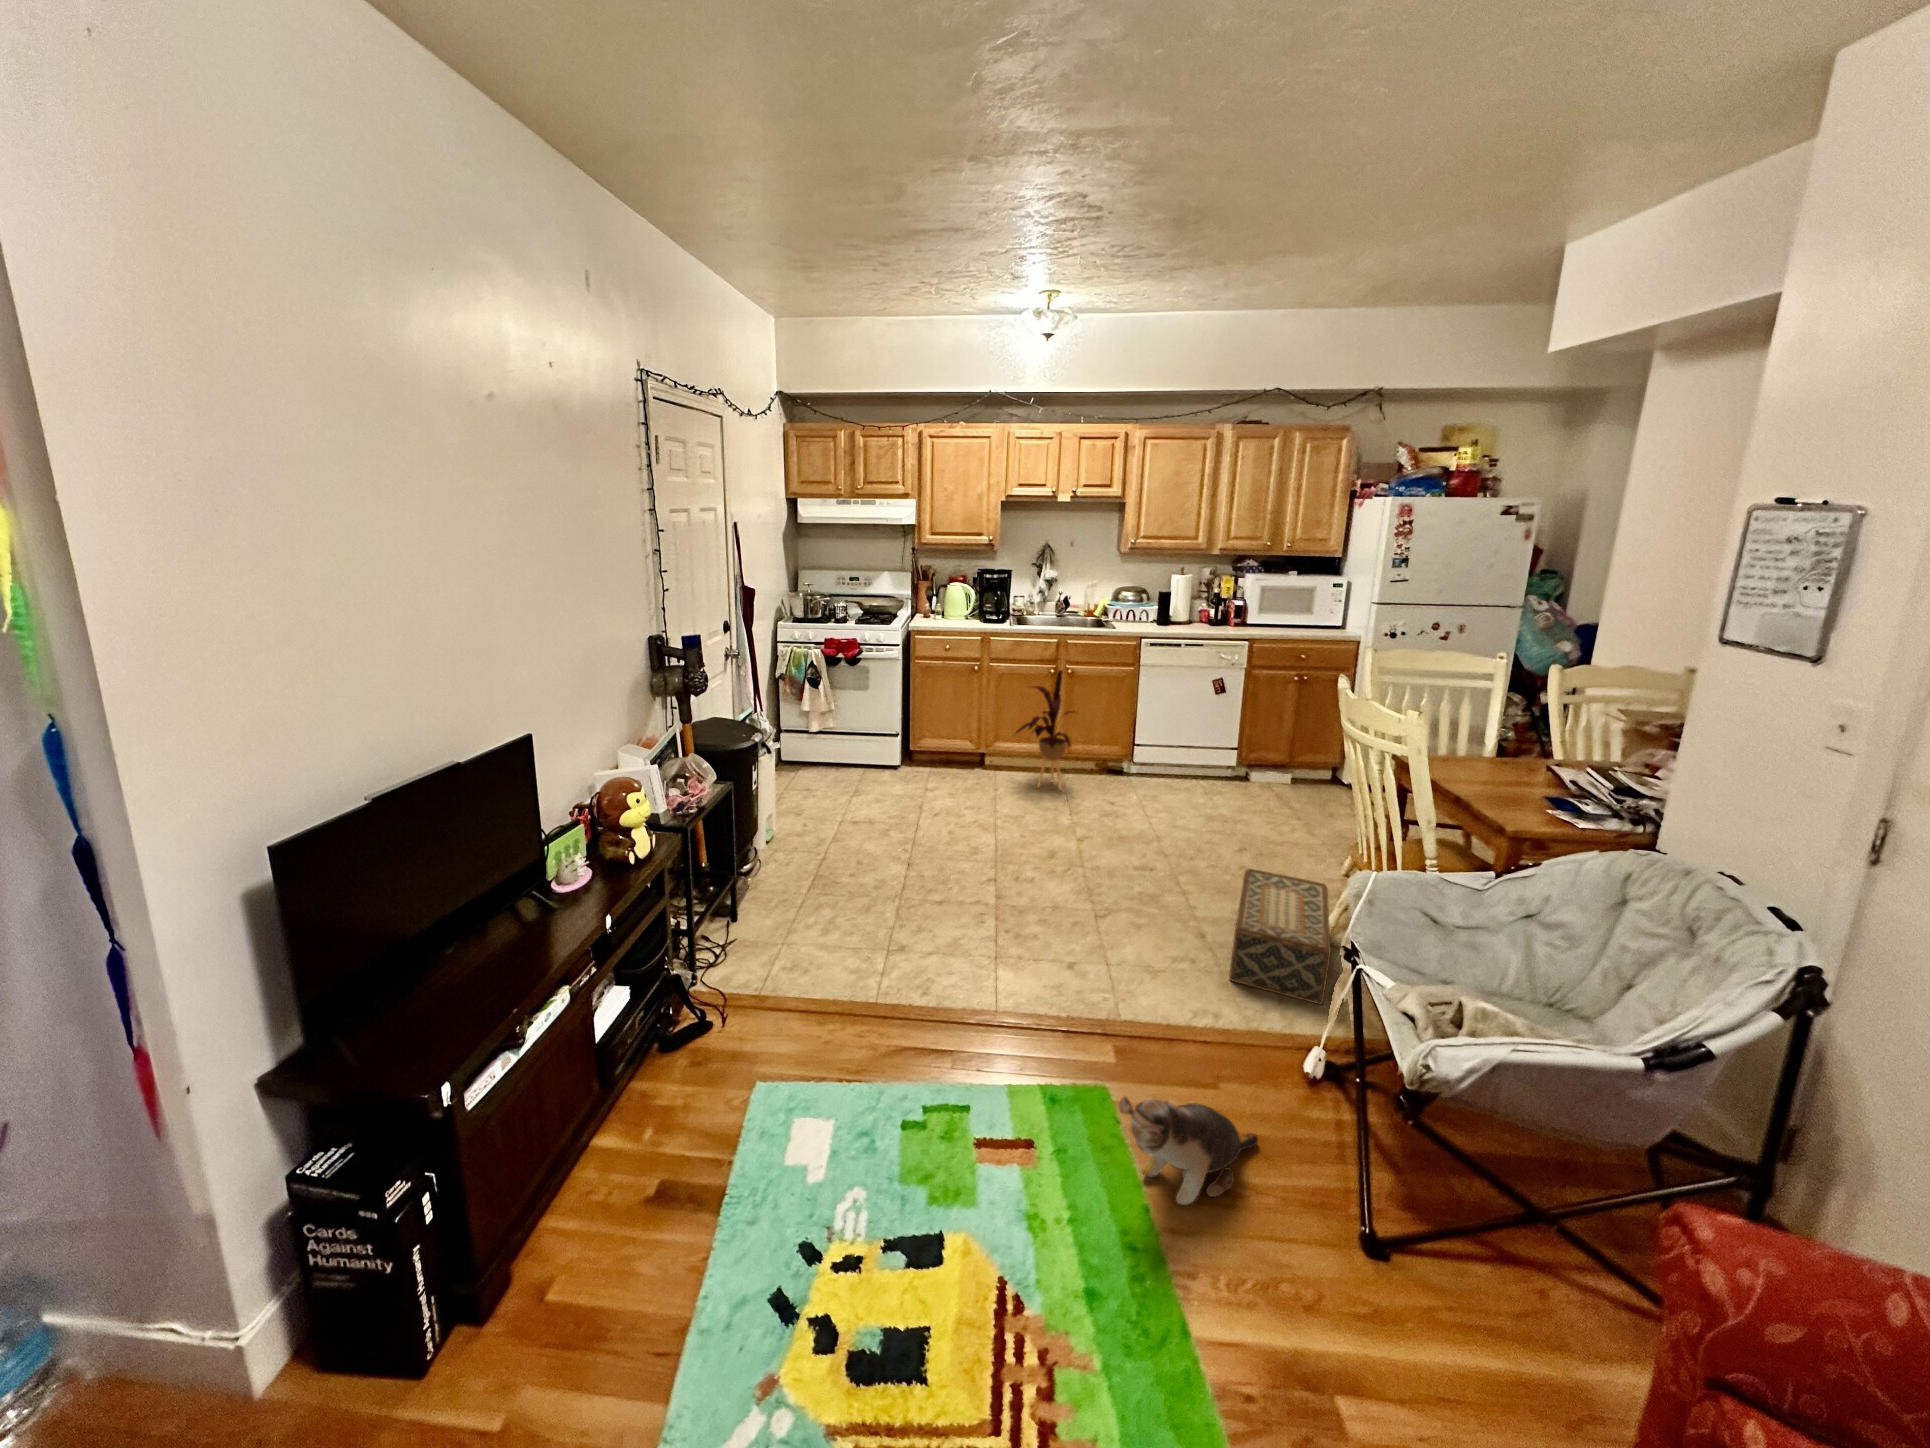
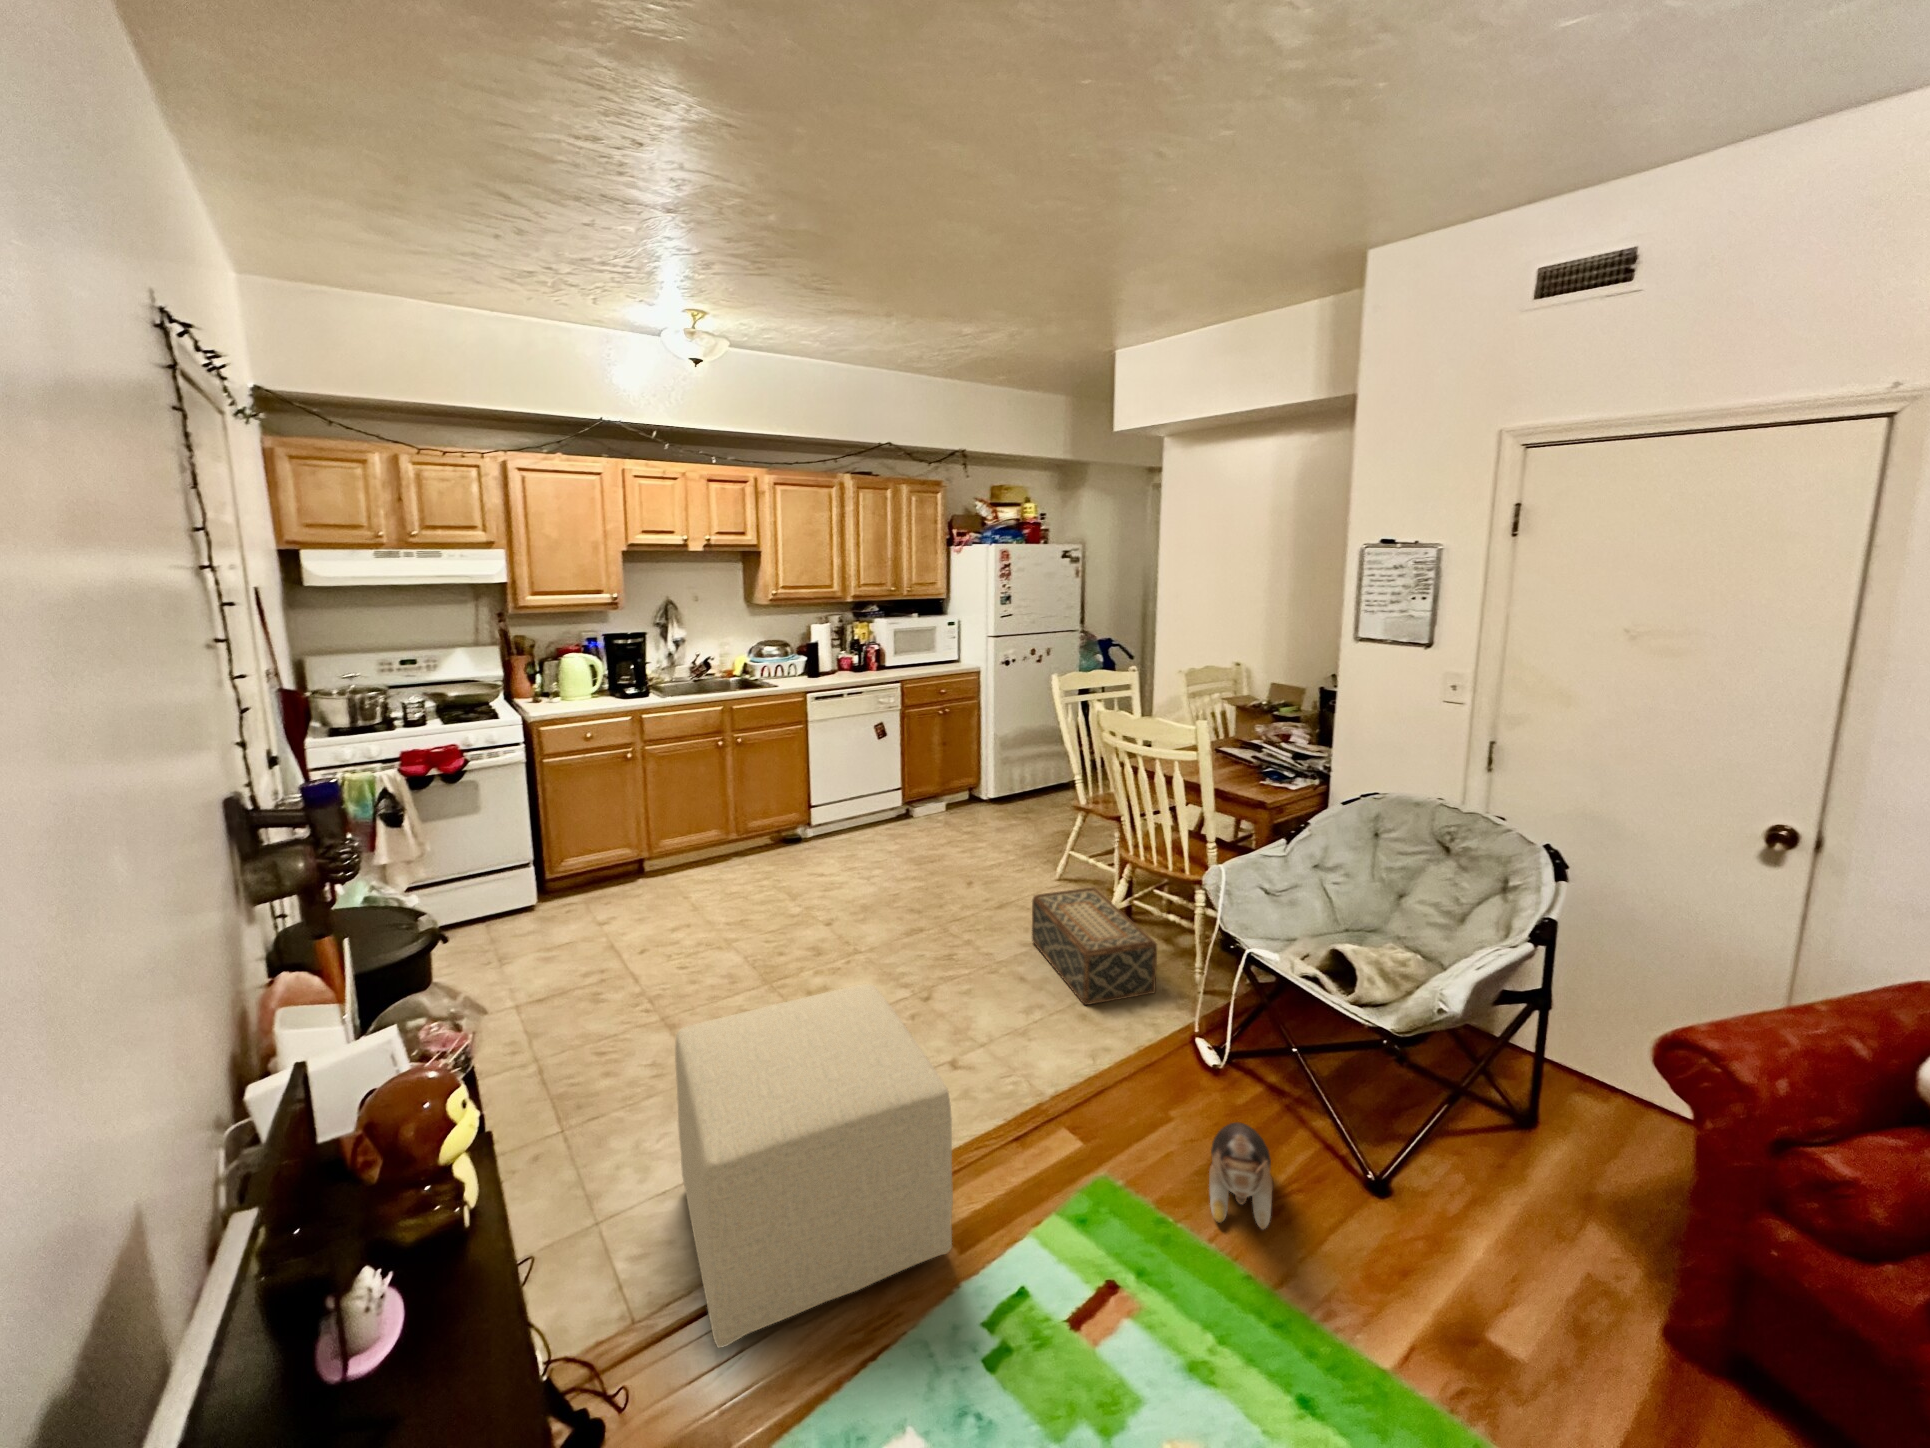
house plant: present [1016,670,1075,790] -> none [701,740,774,883]
ottoman: none [760,838,968,1059] -> present [675,984,953,1348]

